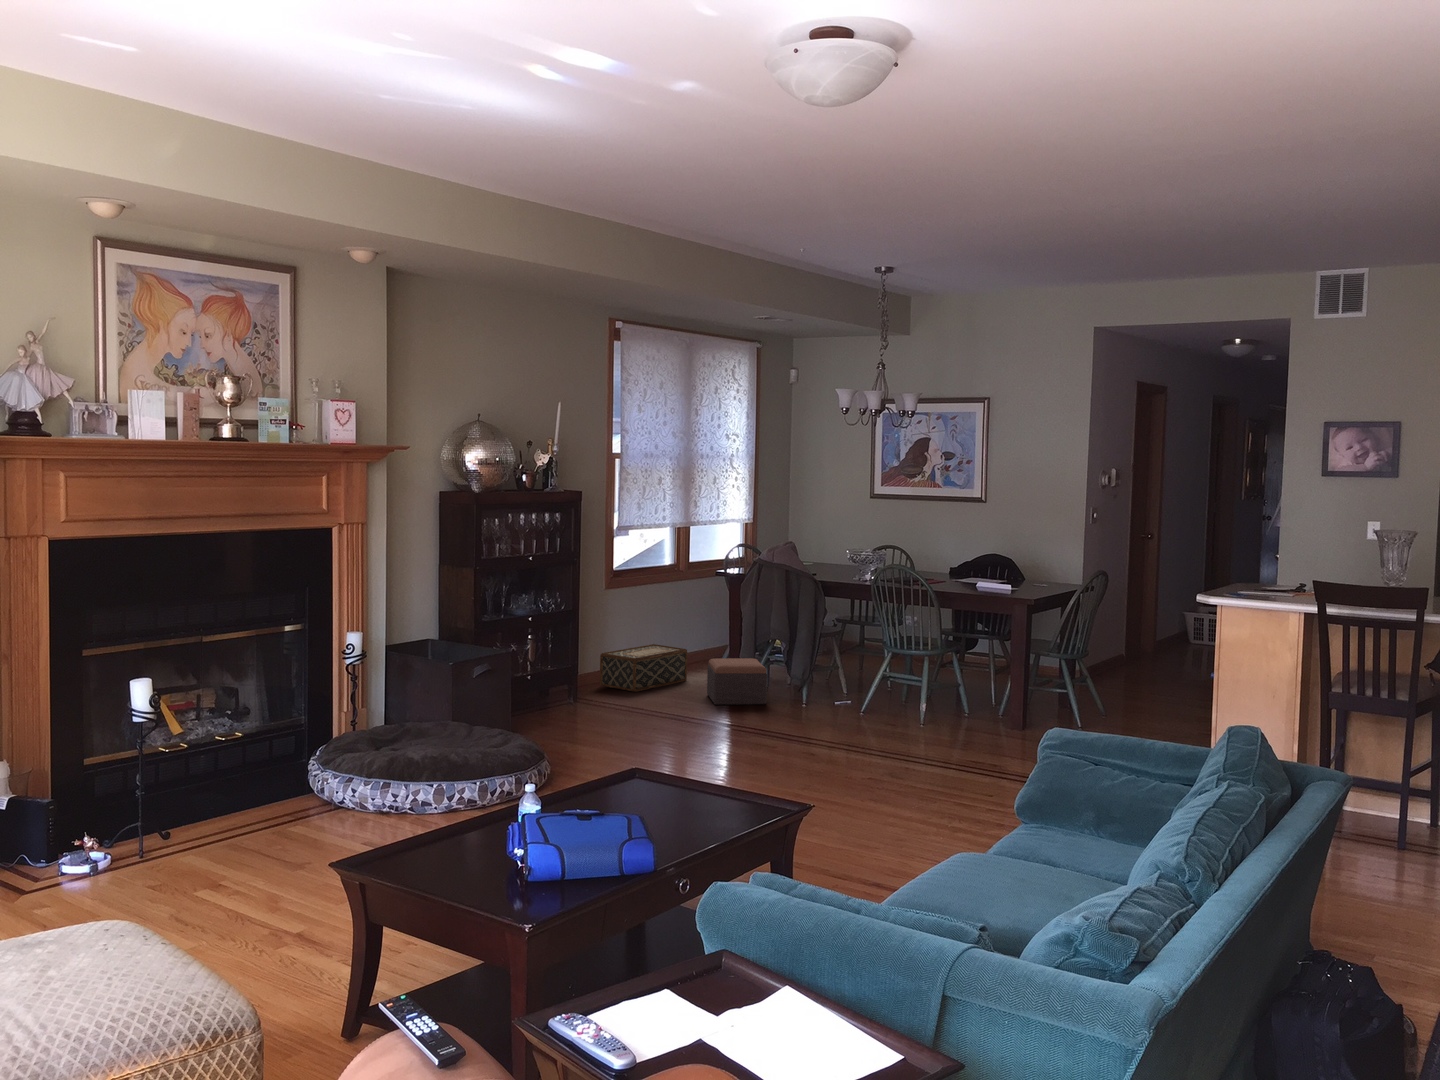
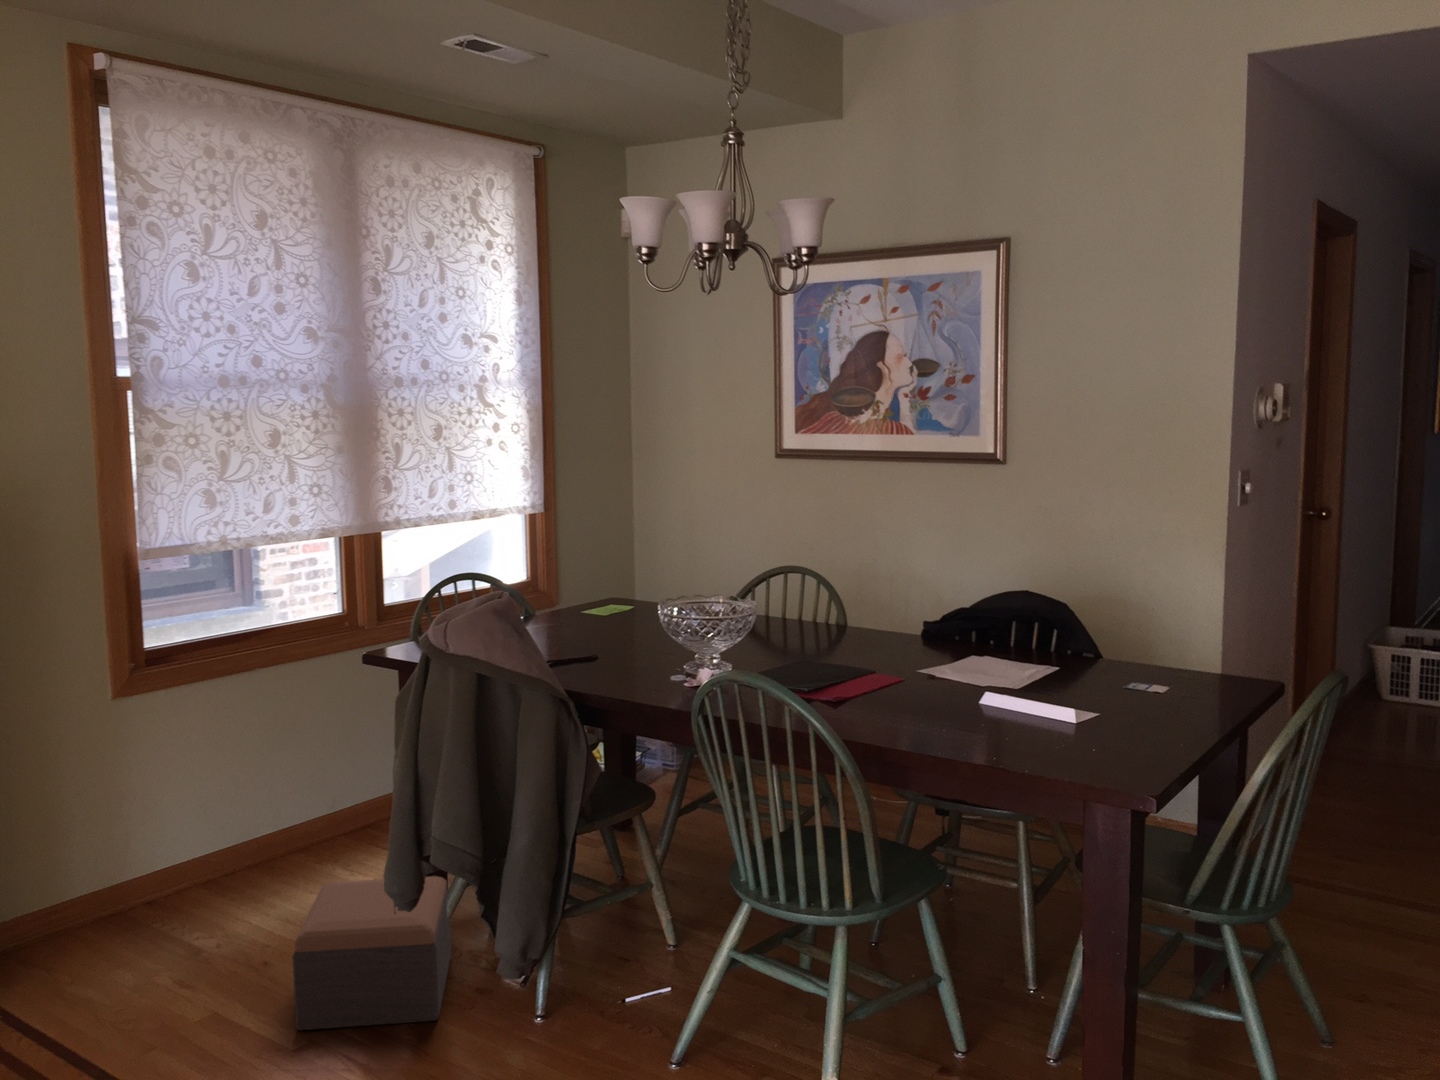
woven basket: present [600,644,687,692] -> none [100,799,334,955]

